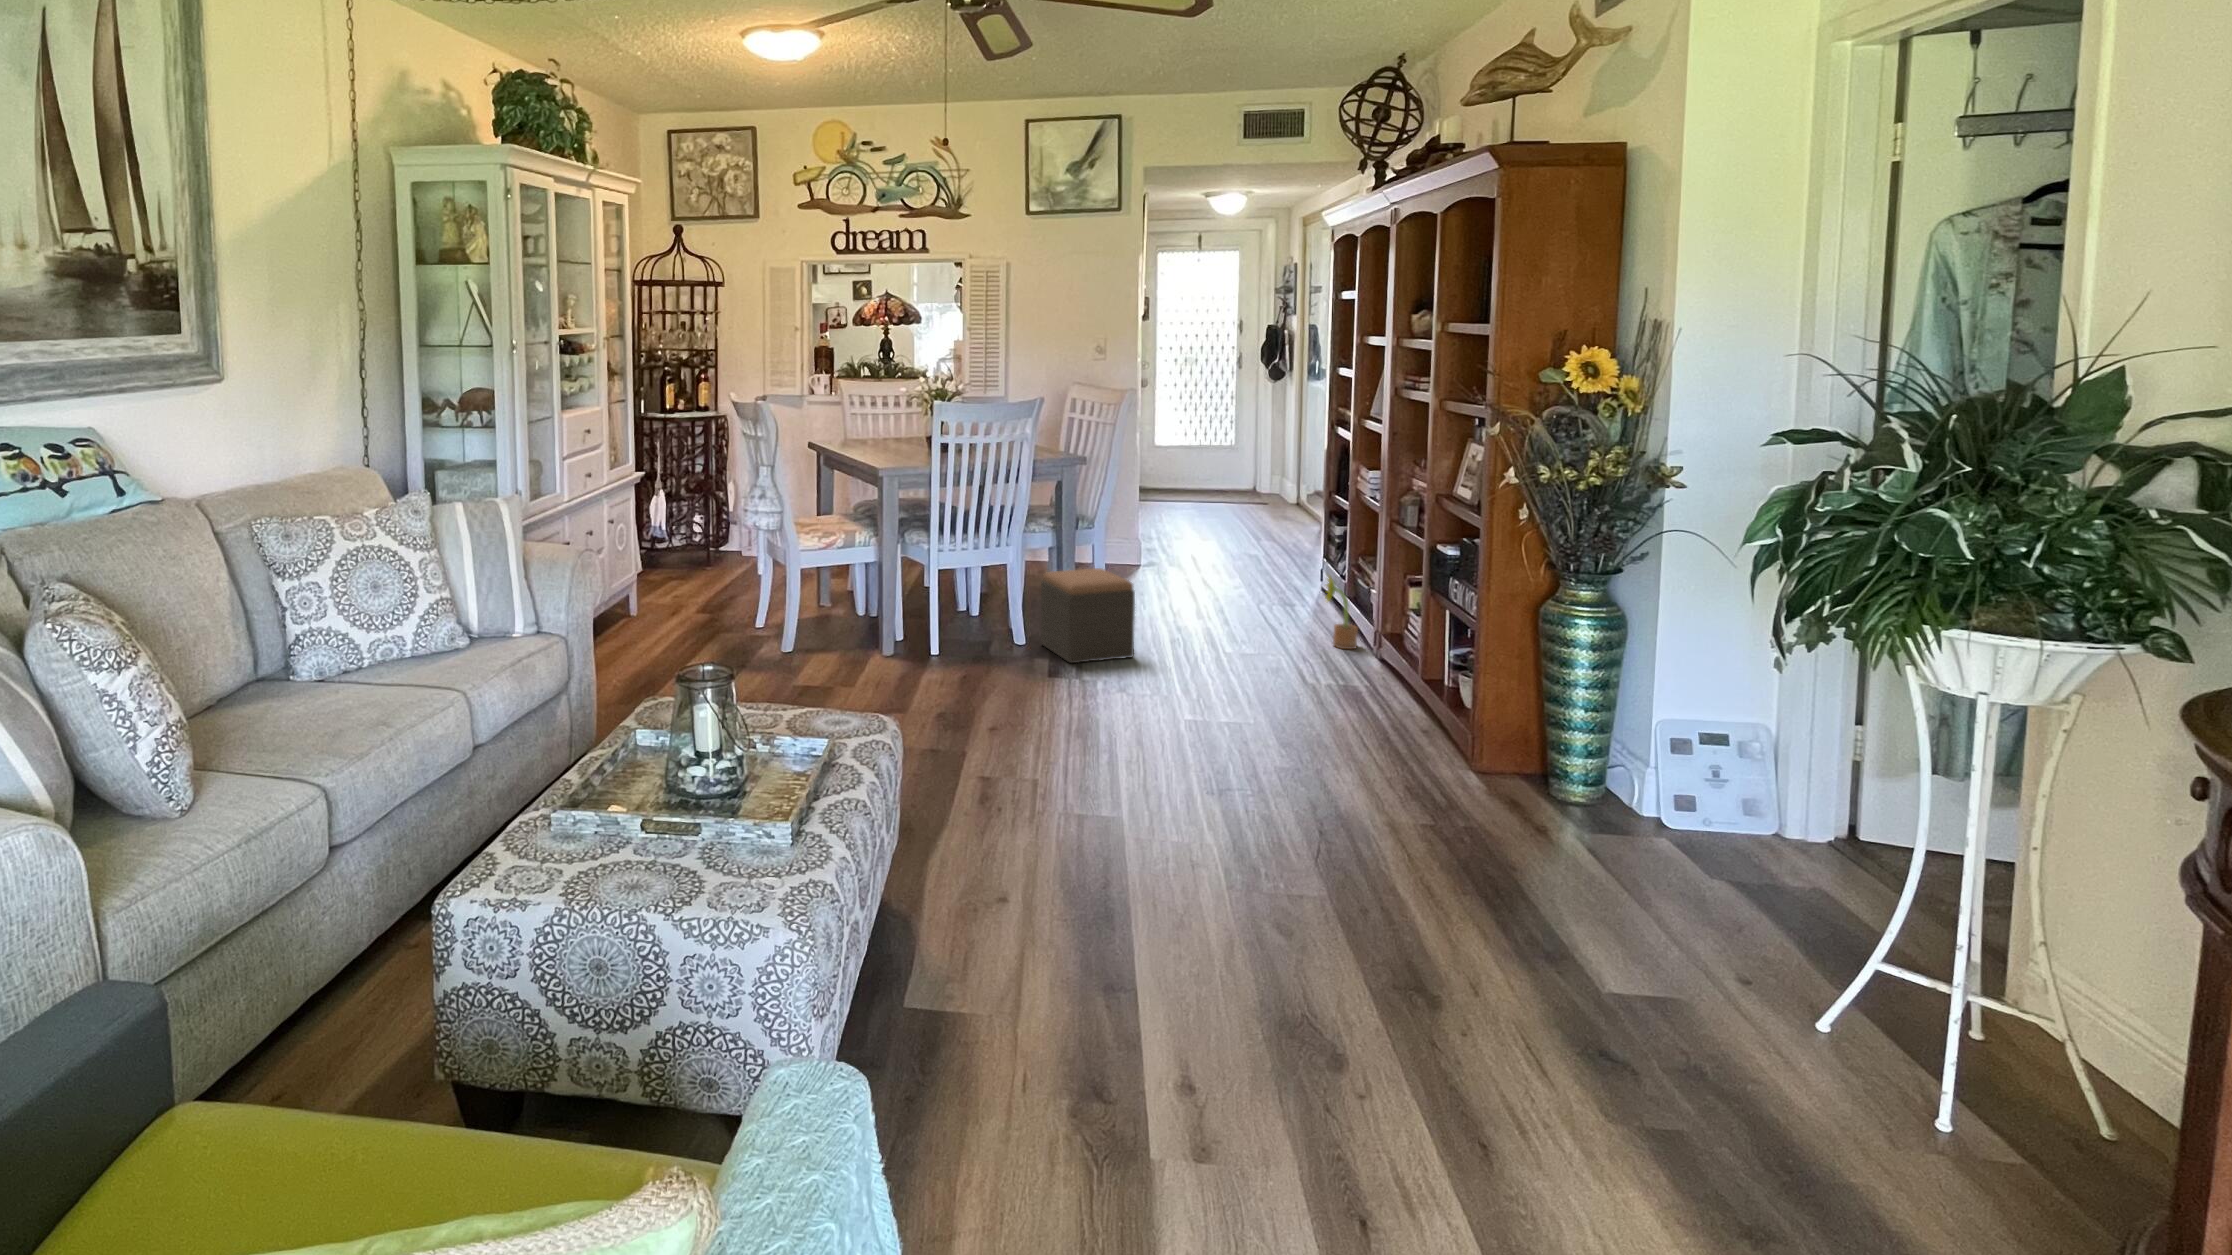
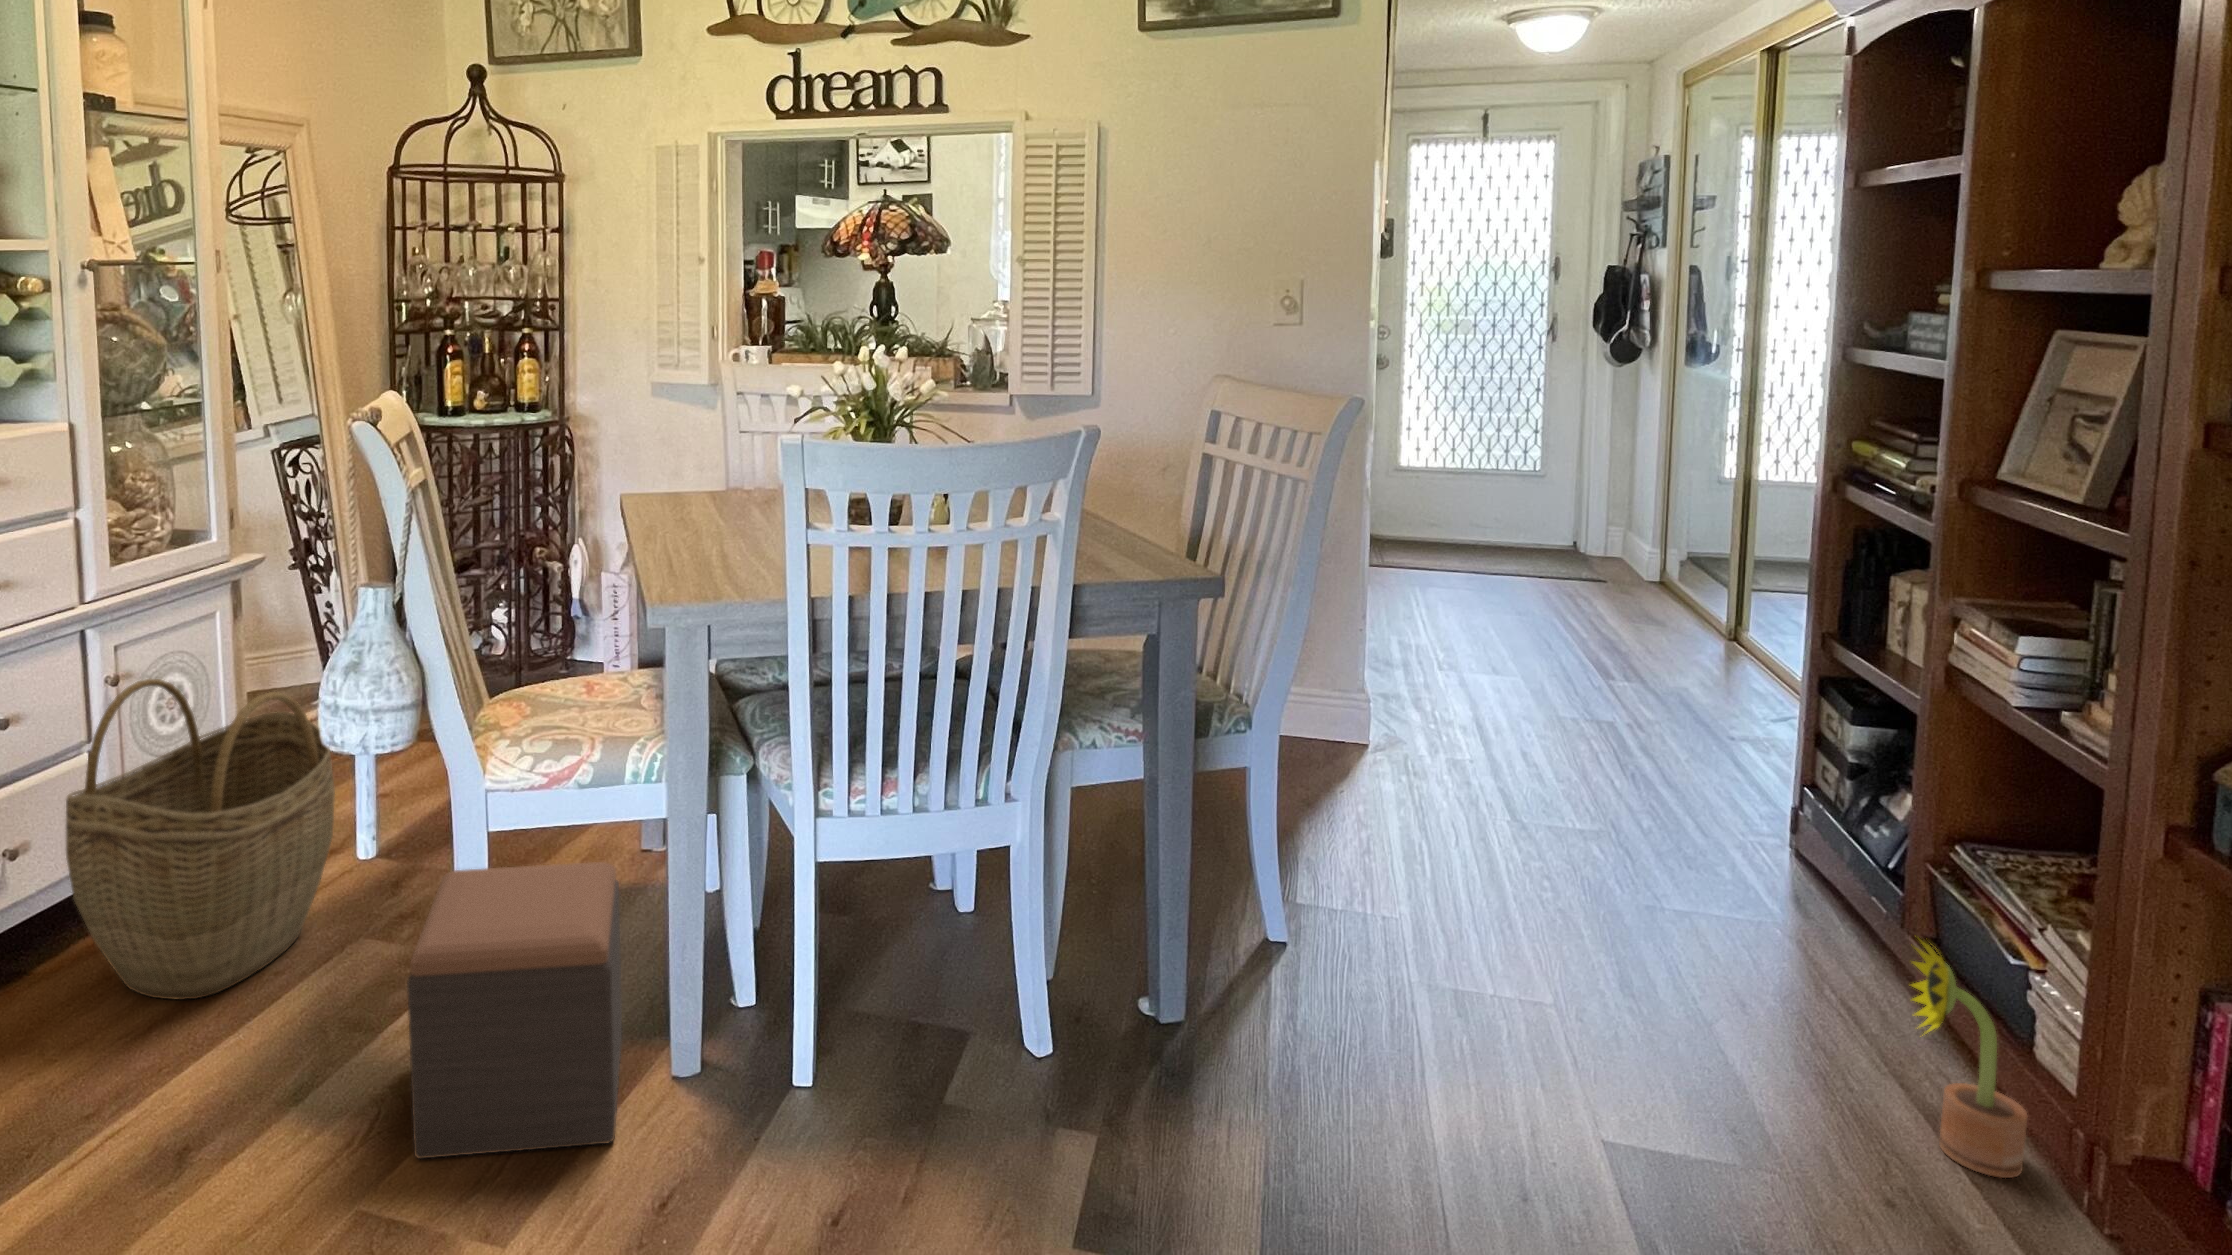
woven basket: none [611,520,705,650] -> present [66,679,335,1000]
footstool: present [1041,568,1135,663] -> present [407,862,622,1159]

